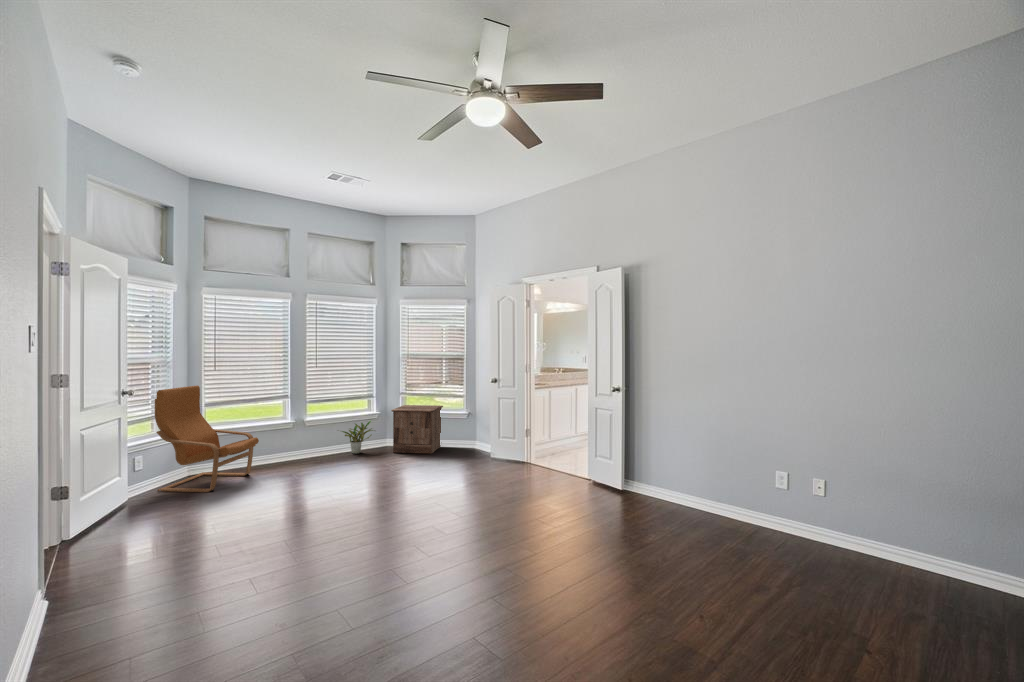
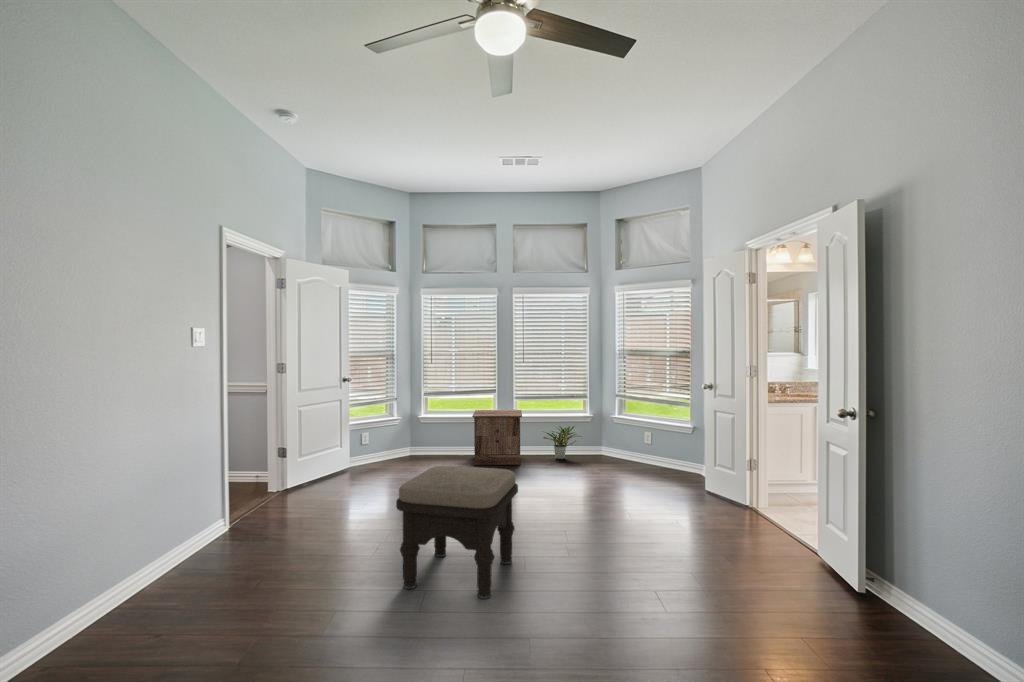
armchair: present [154,386,259,492] -> none [378,377,454,473]
nightstand: present [391,405,443,454] -> present [472,410,522,465]
ottoman: none [359,454,463,573] -> present [396,466,518,599]

